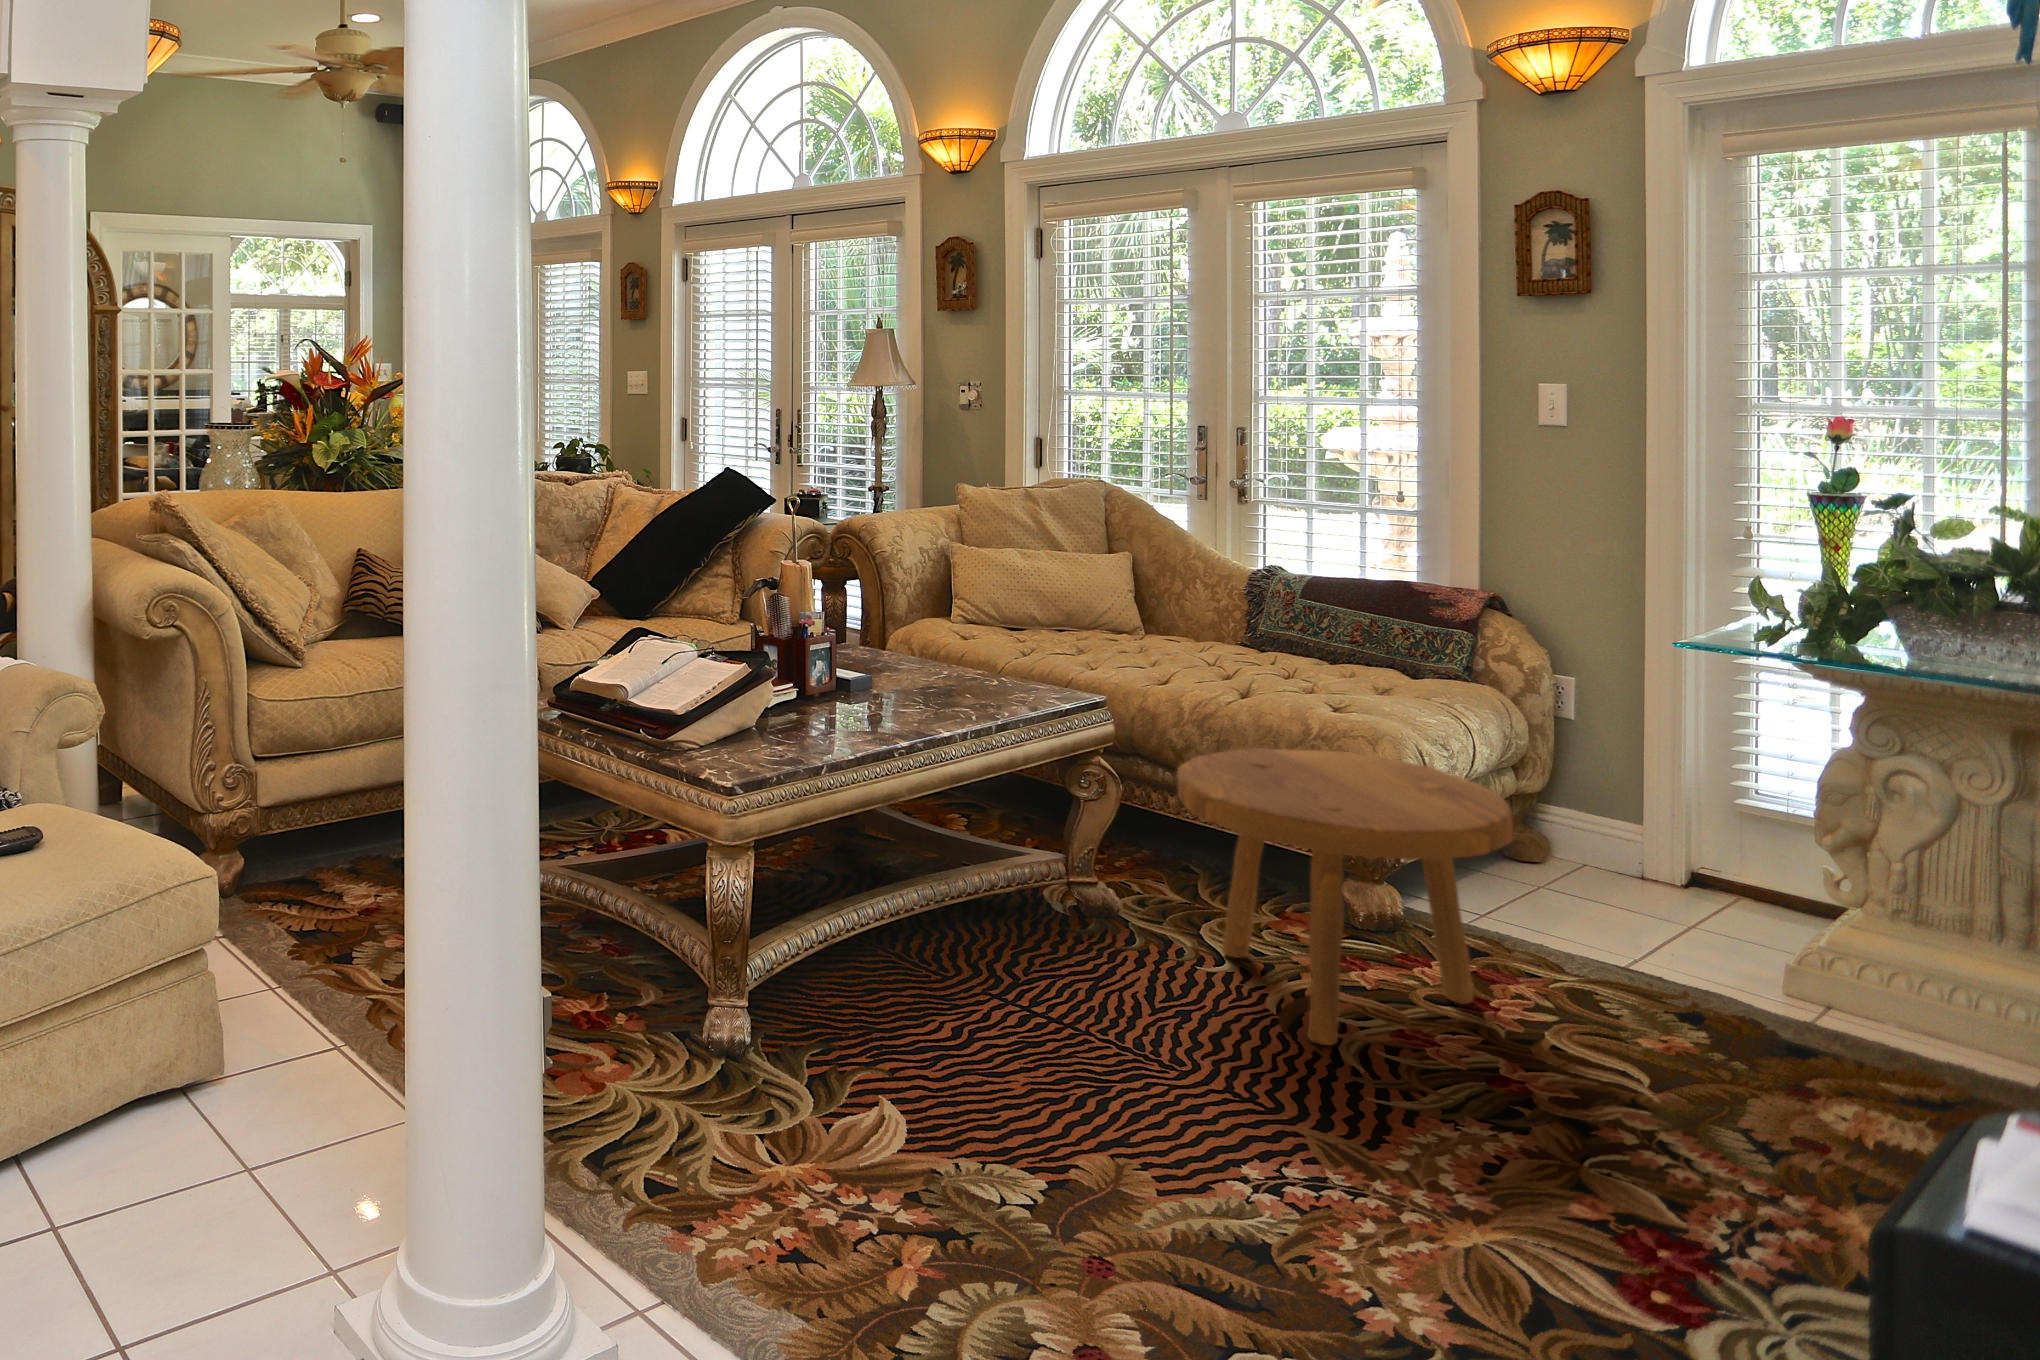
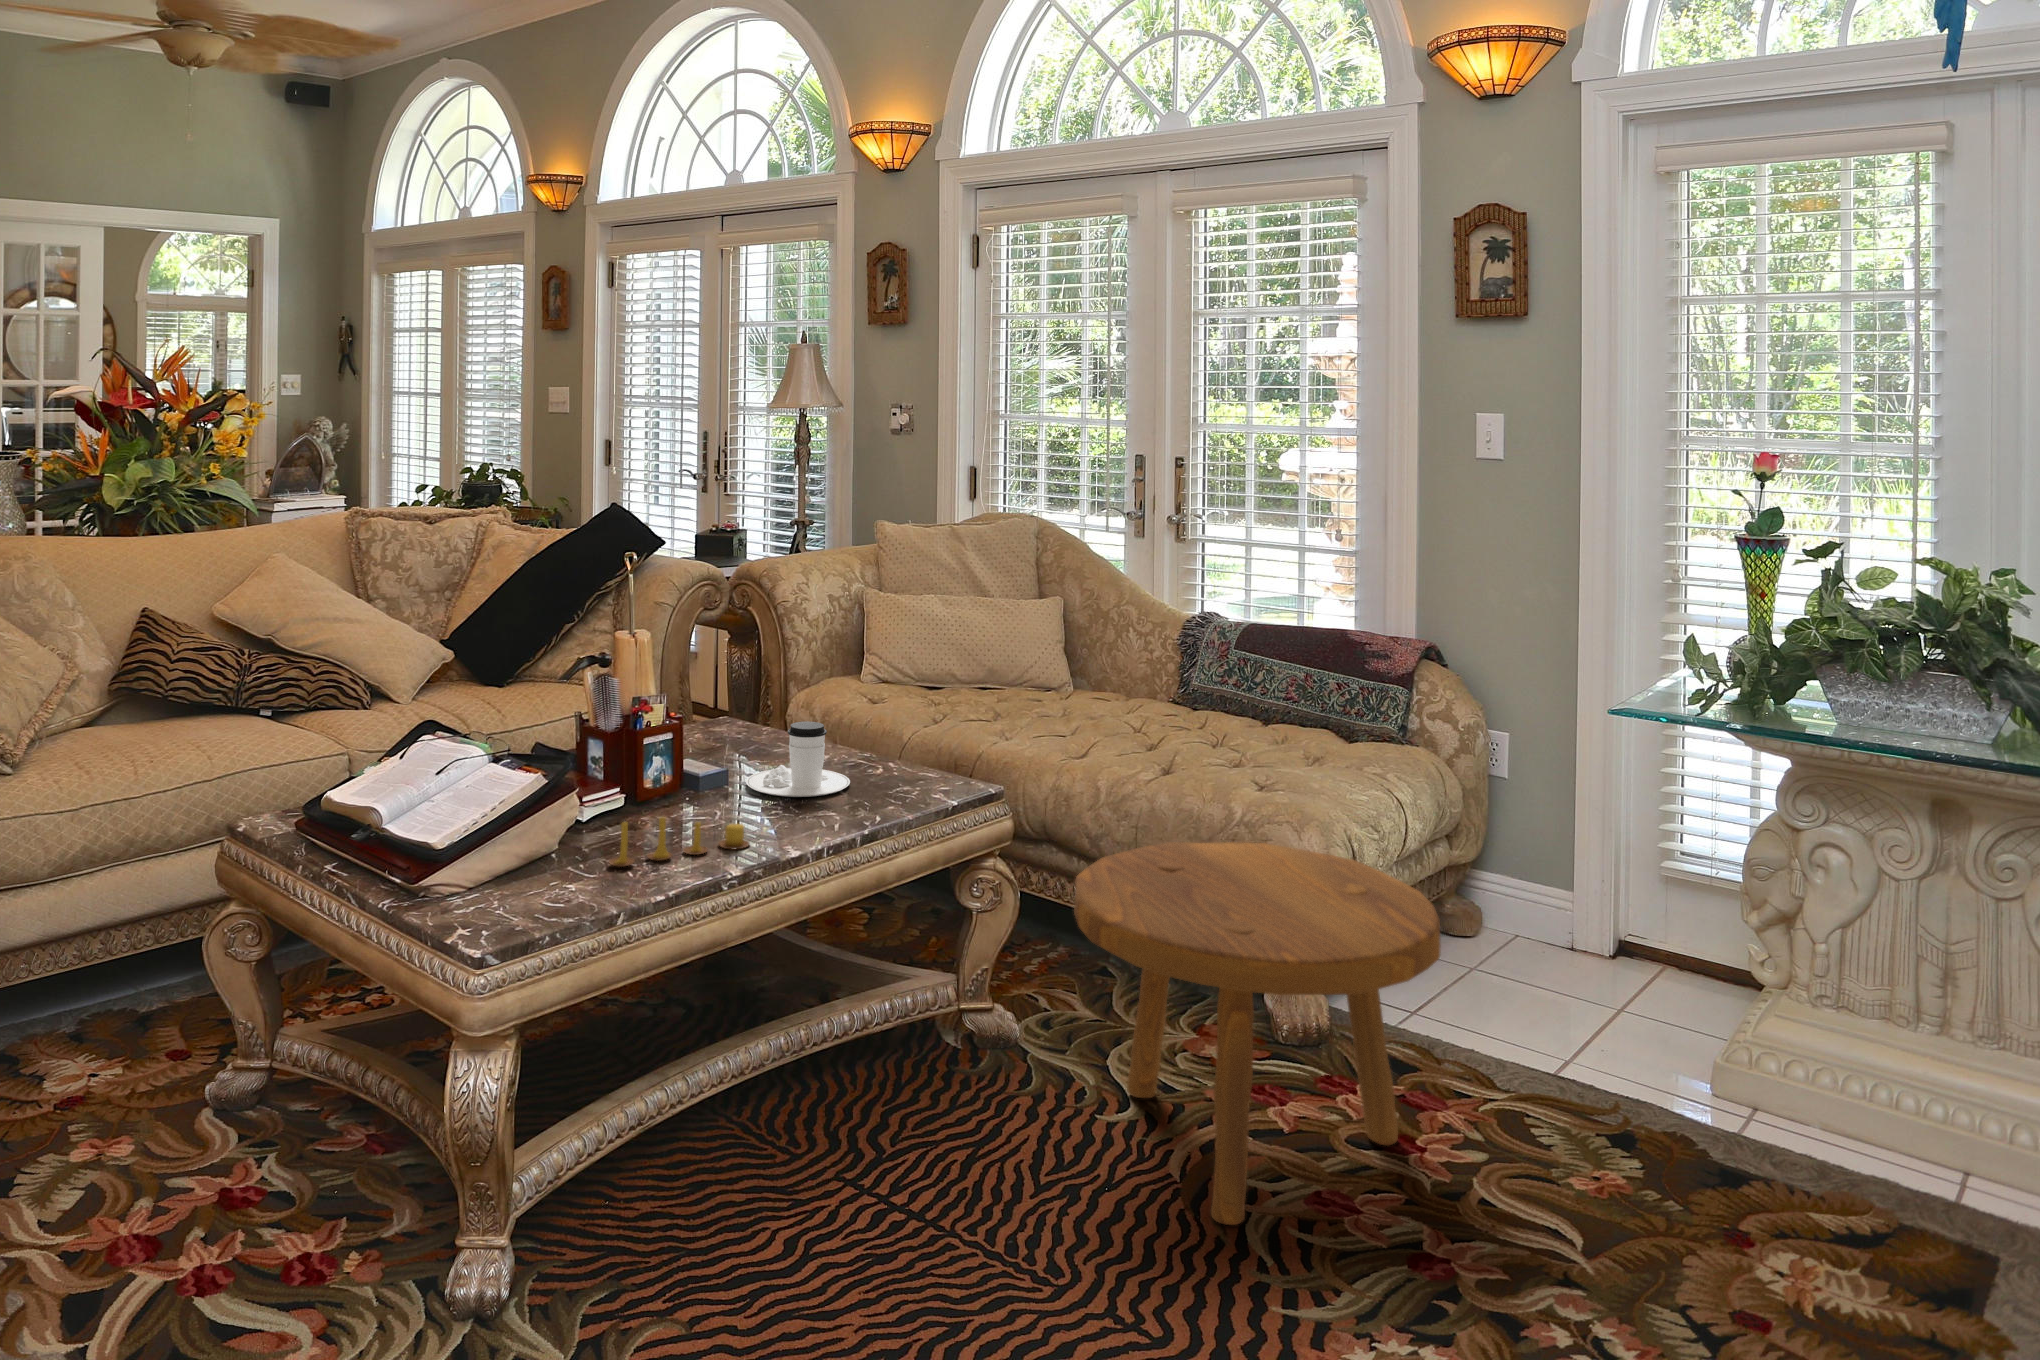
coffee cup: none [884,640,972,699] -> present [746,721,850,797]
candle: none [796,699,904,739] -> present [609,817,750,867]

